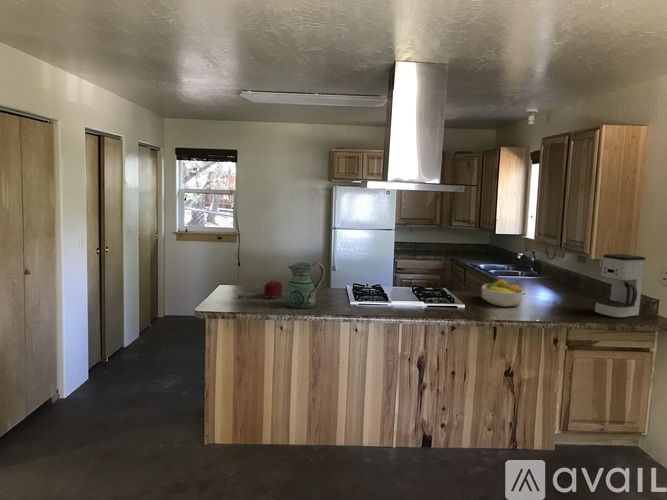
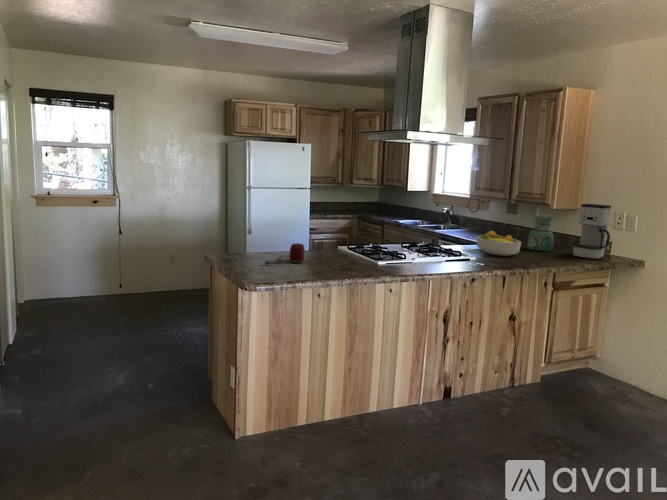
ceramic pitcher: present [286,262,325,308] -> present [527,214,553,251]

